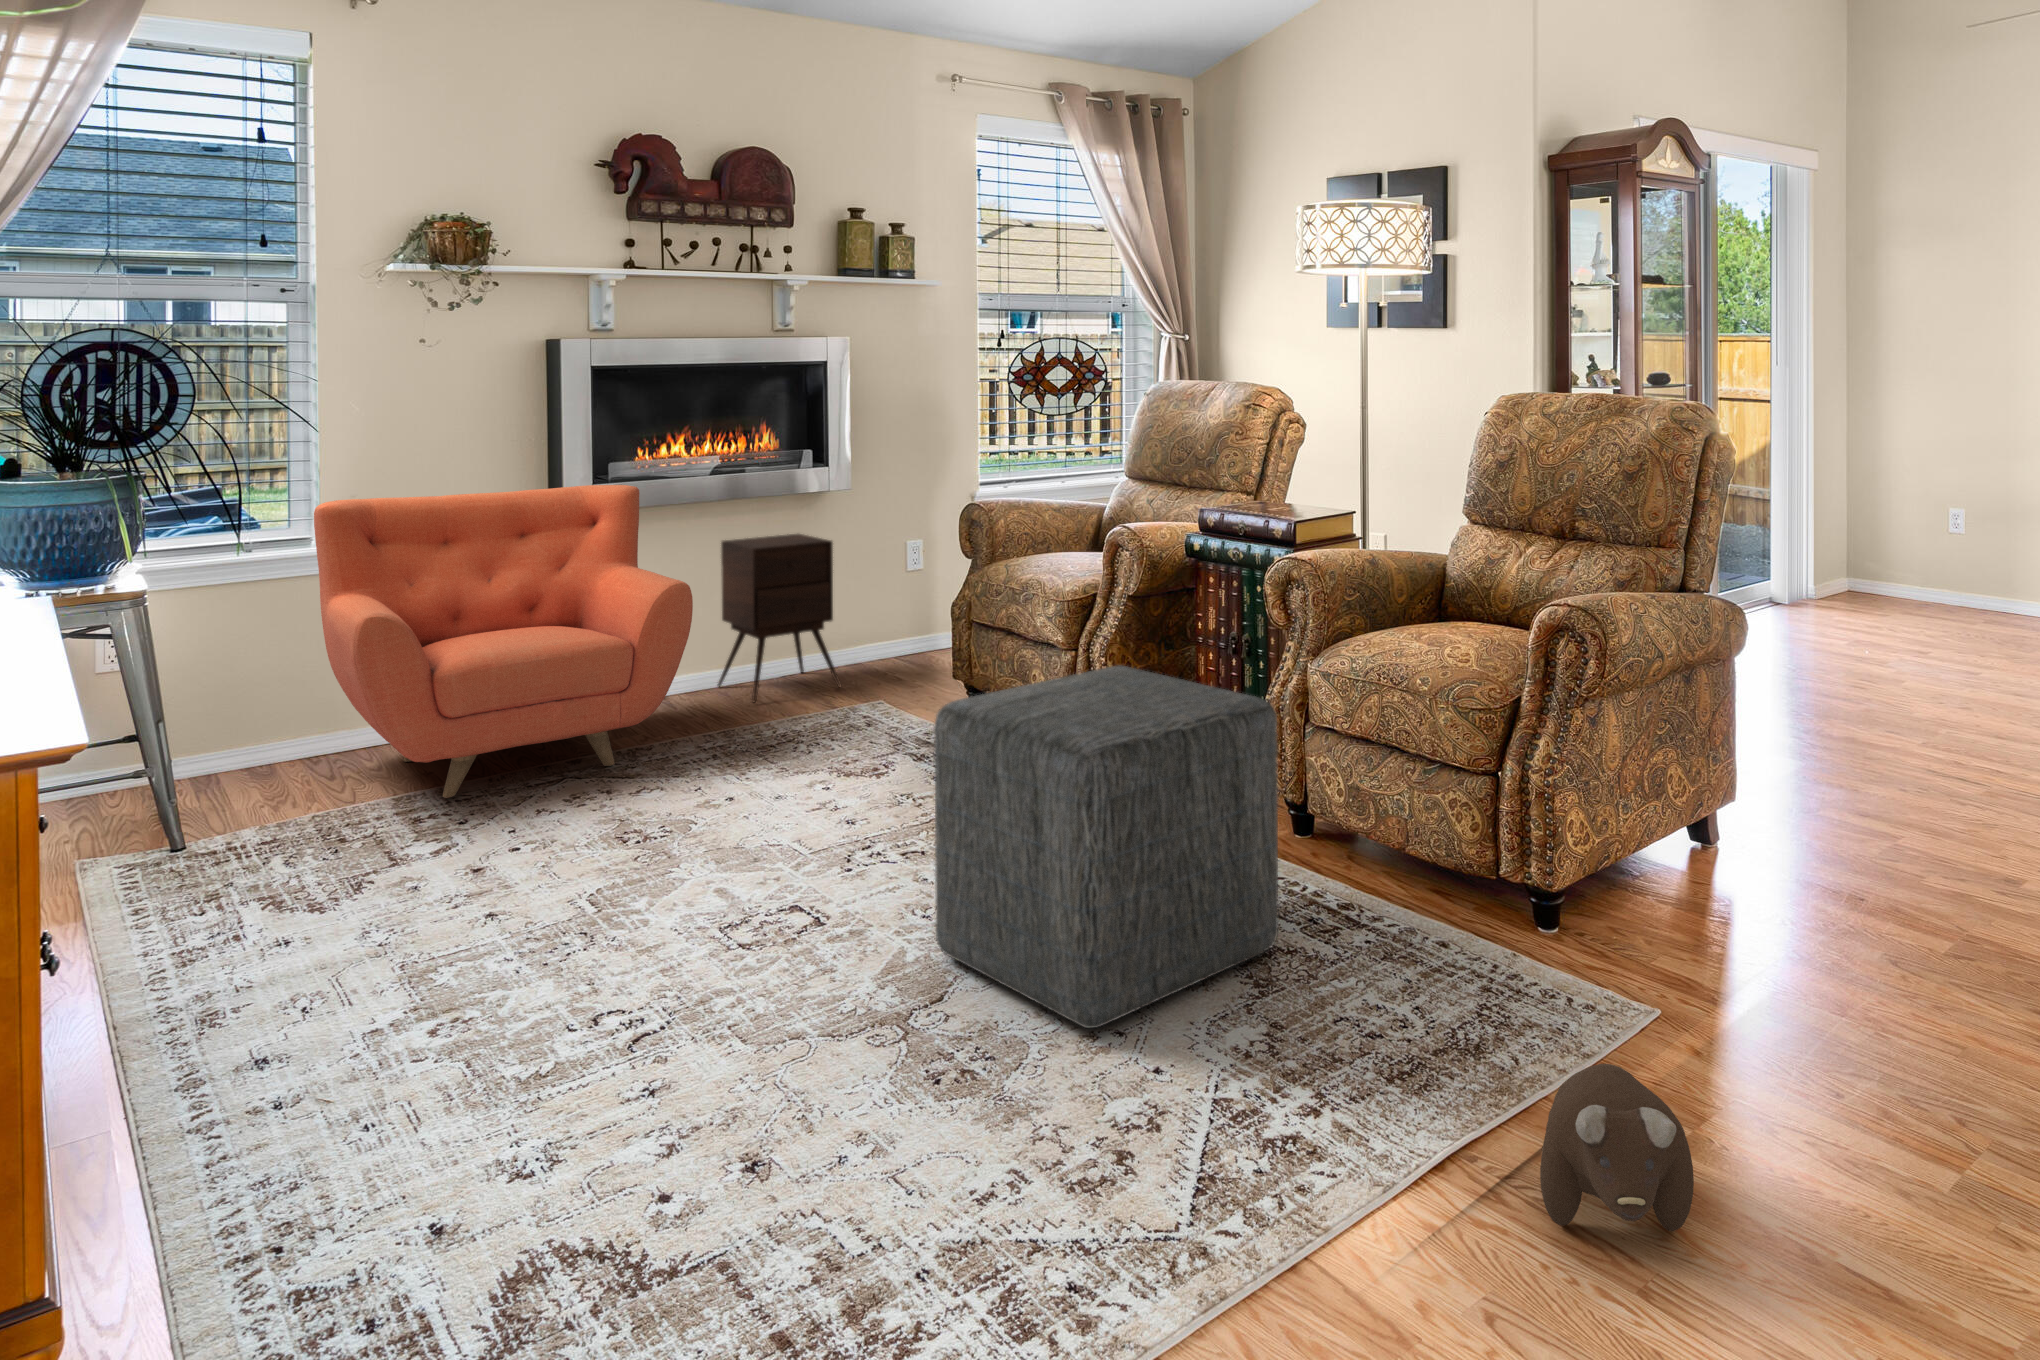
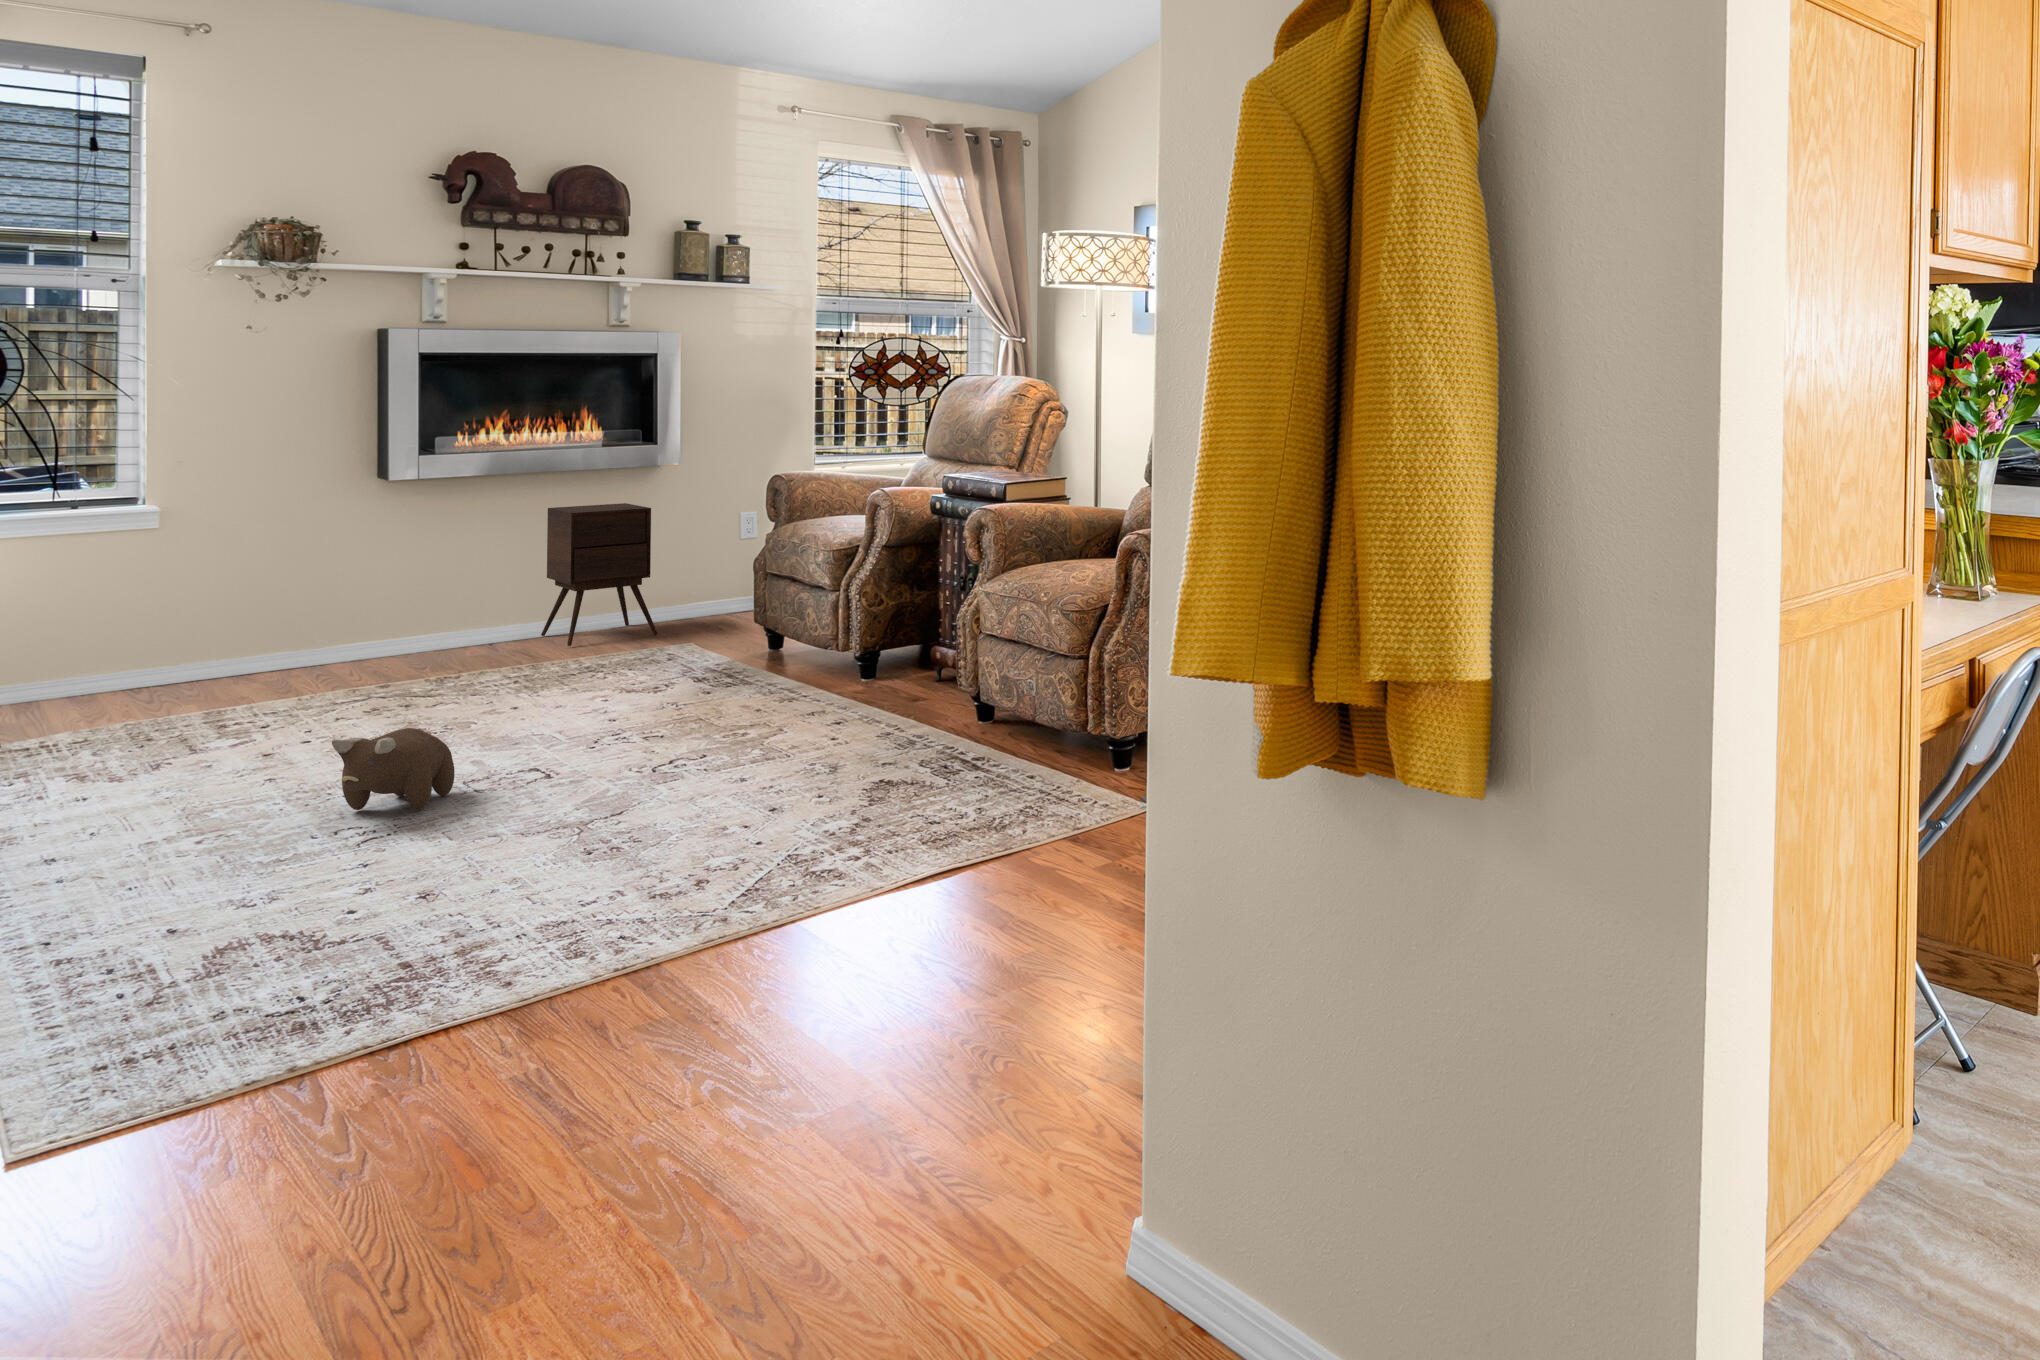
armchair: present [314,485,693,798] -> none [139,456,497,711]
ottoman: present [934,666,1278,1028] -> none [629,582,901,822]
plush toy: present [1540,1064,1694,1231] -> present [332,728,455,810]

